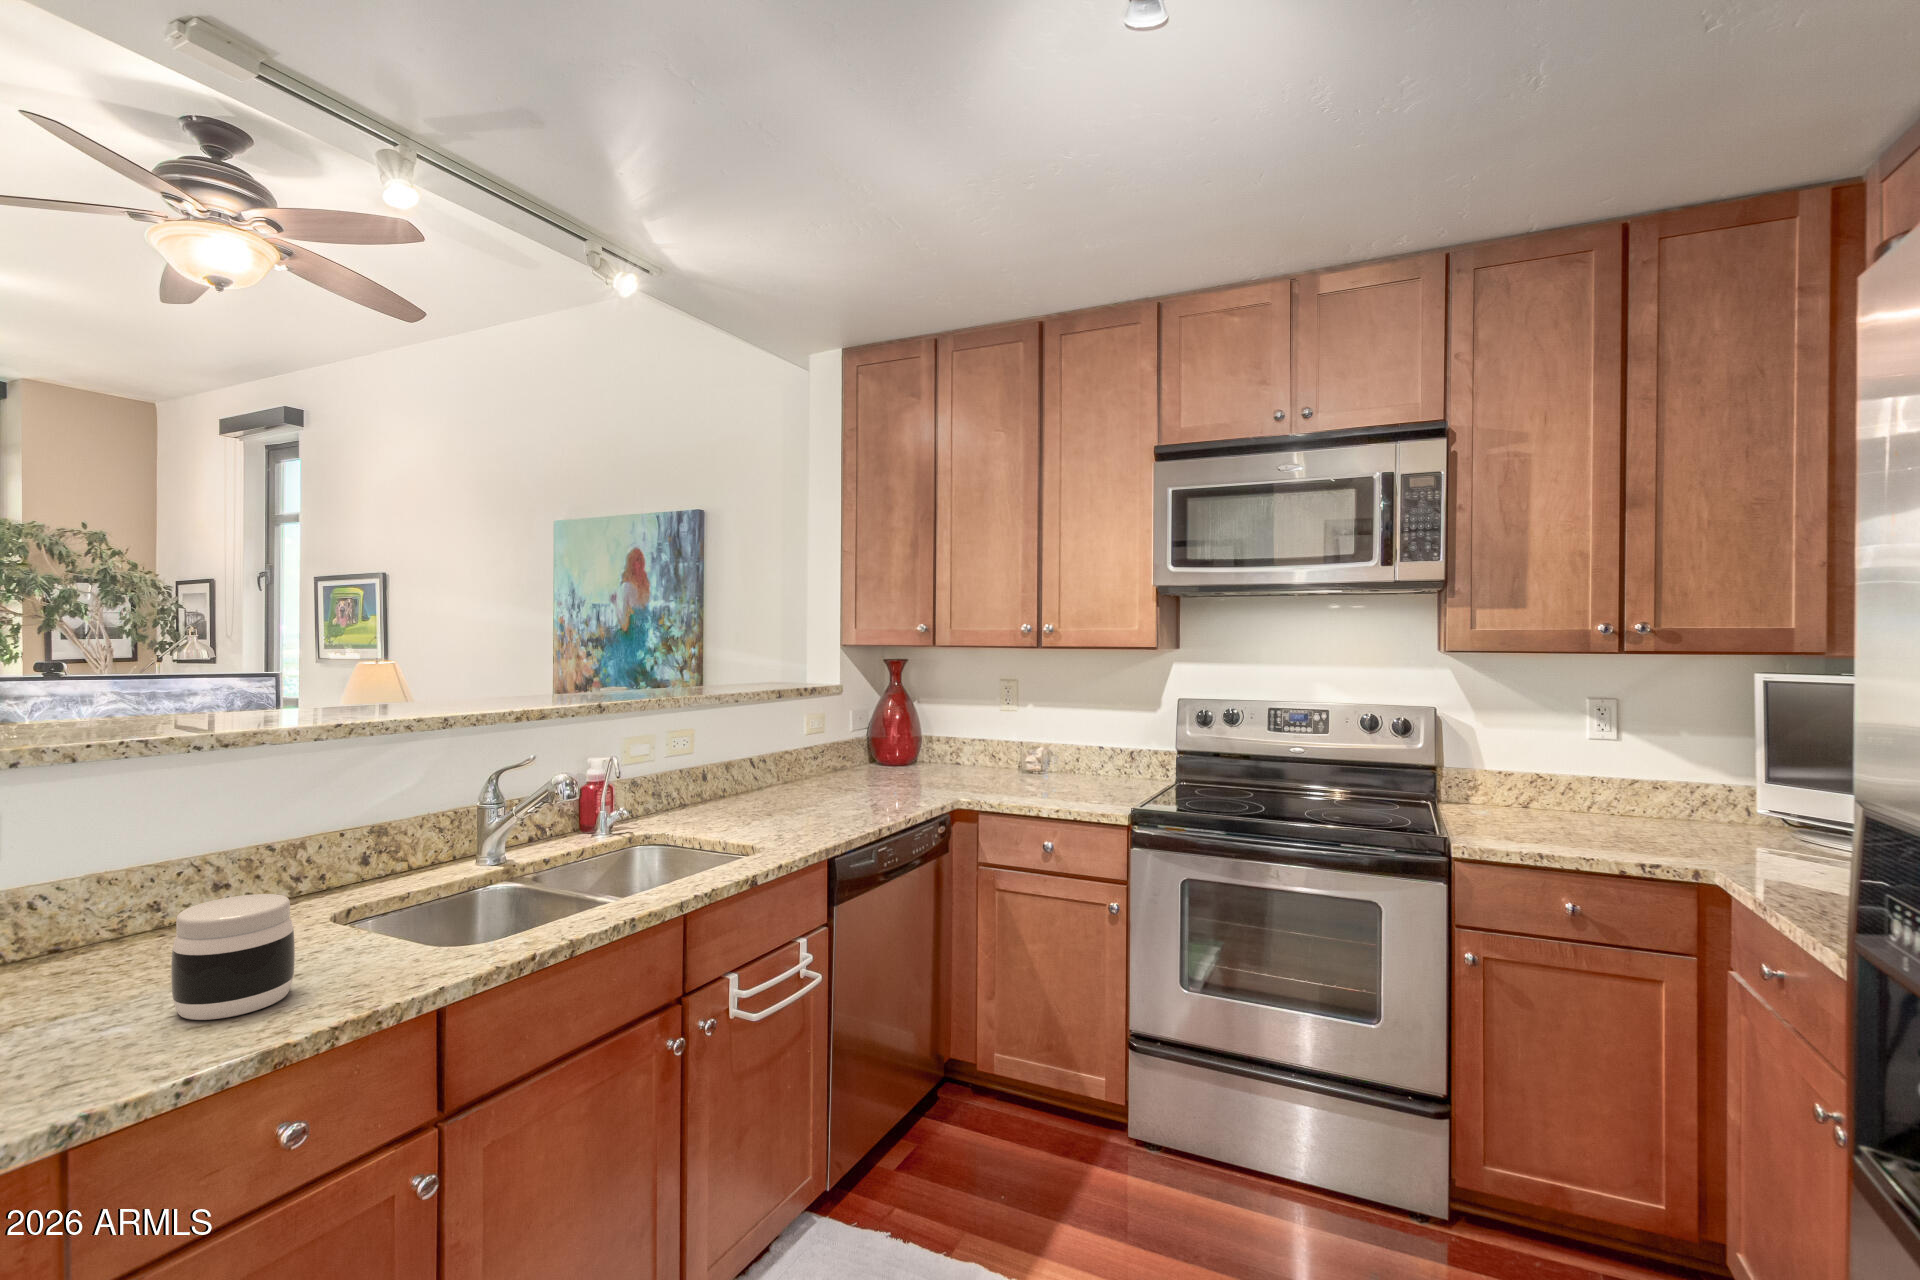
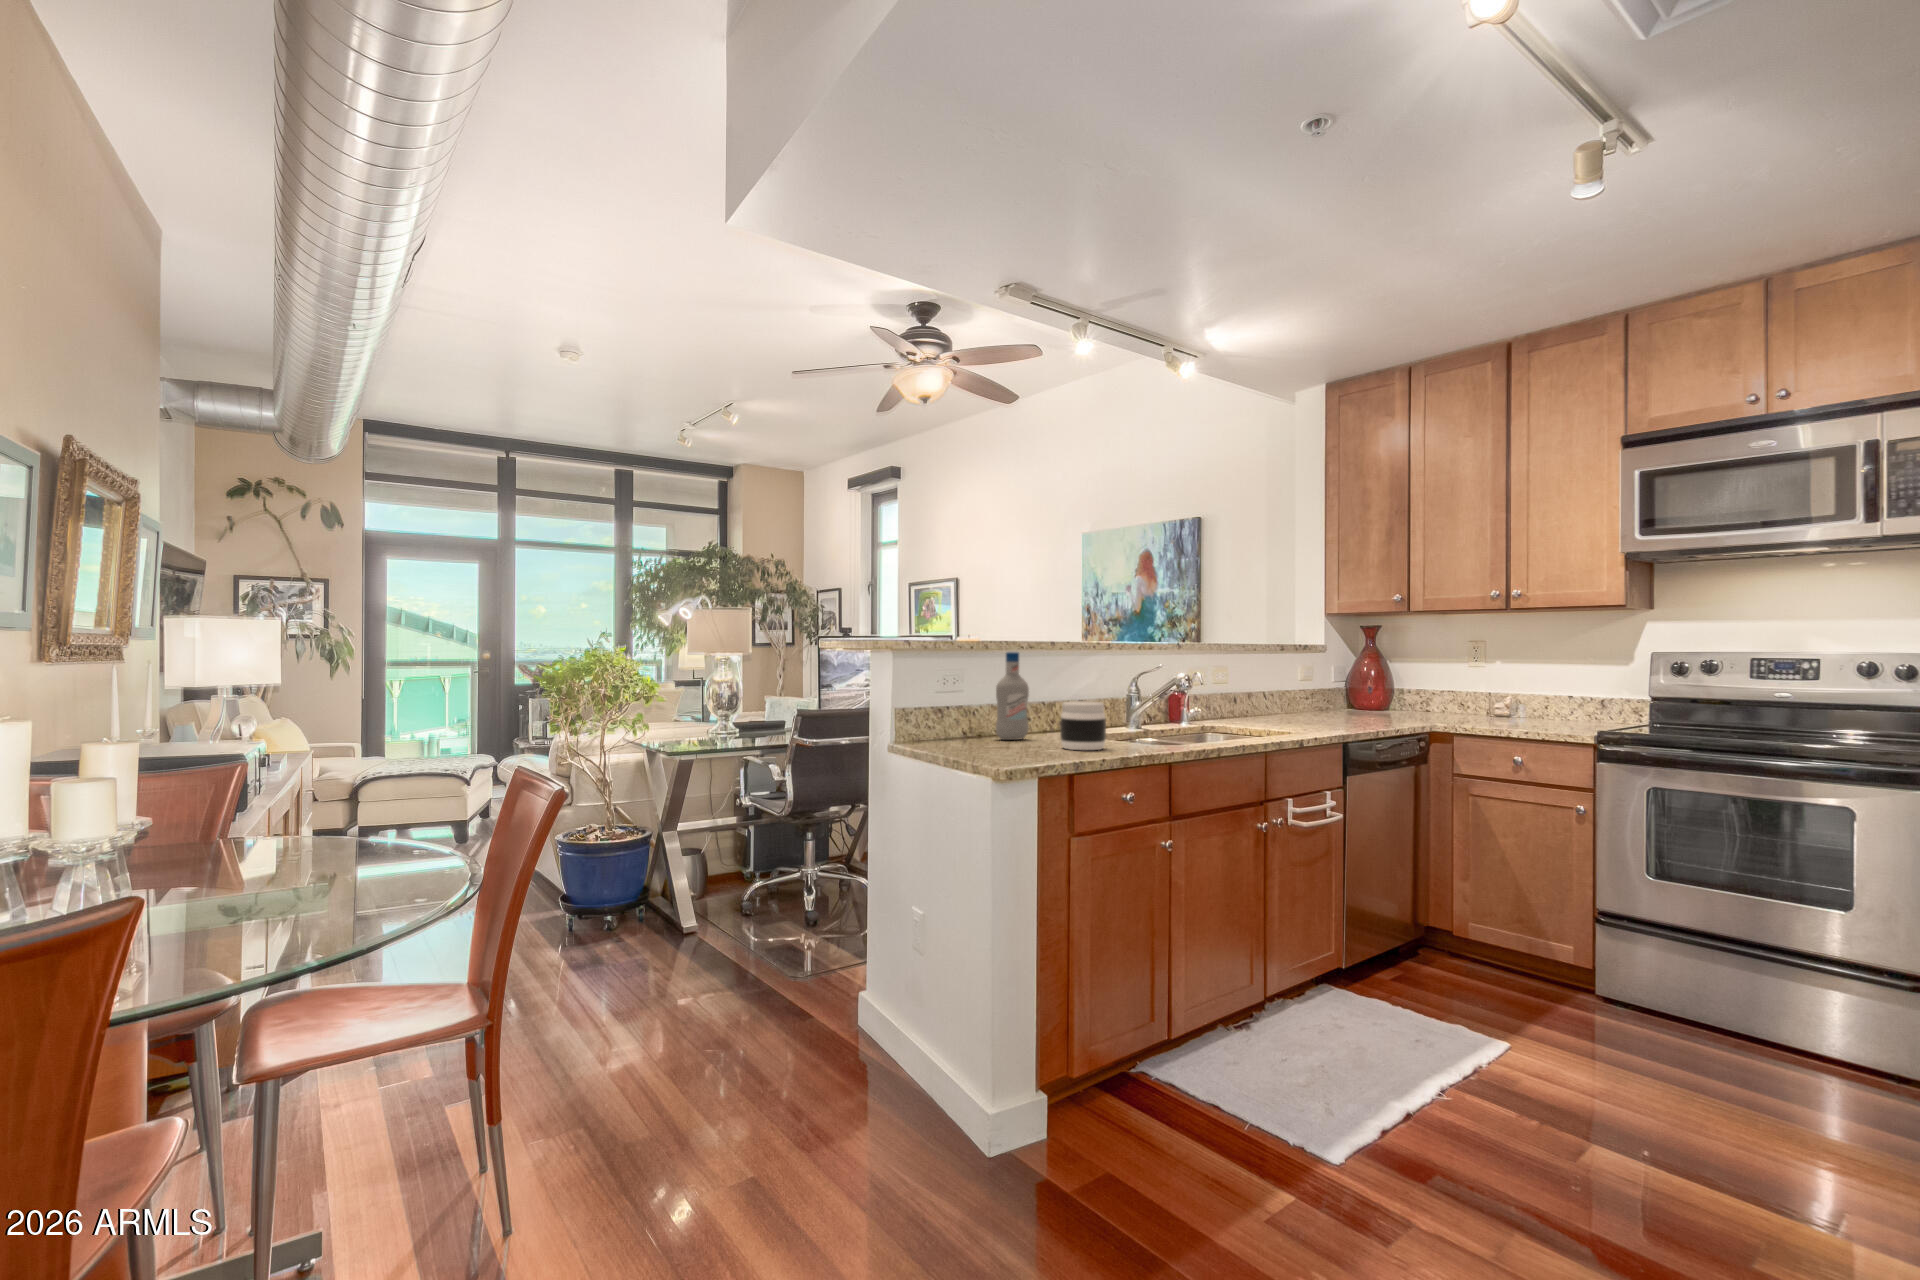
bottle: none [72,783,174,974] -> present [996,652,1029,740]

